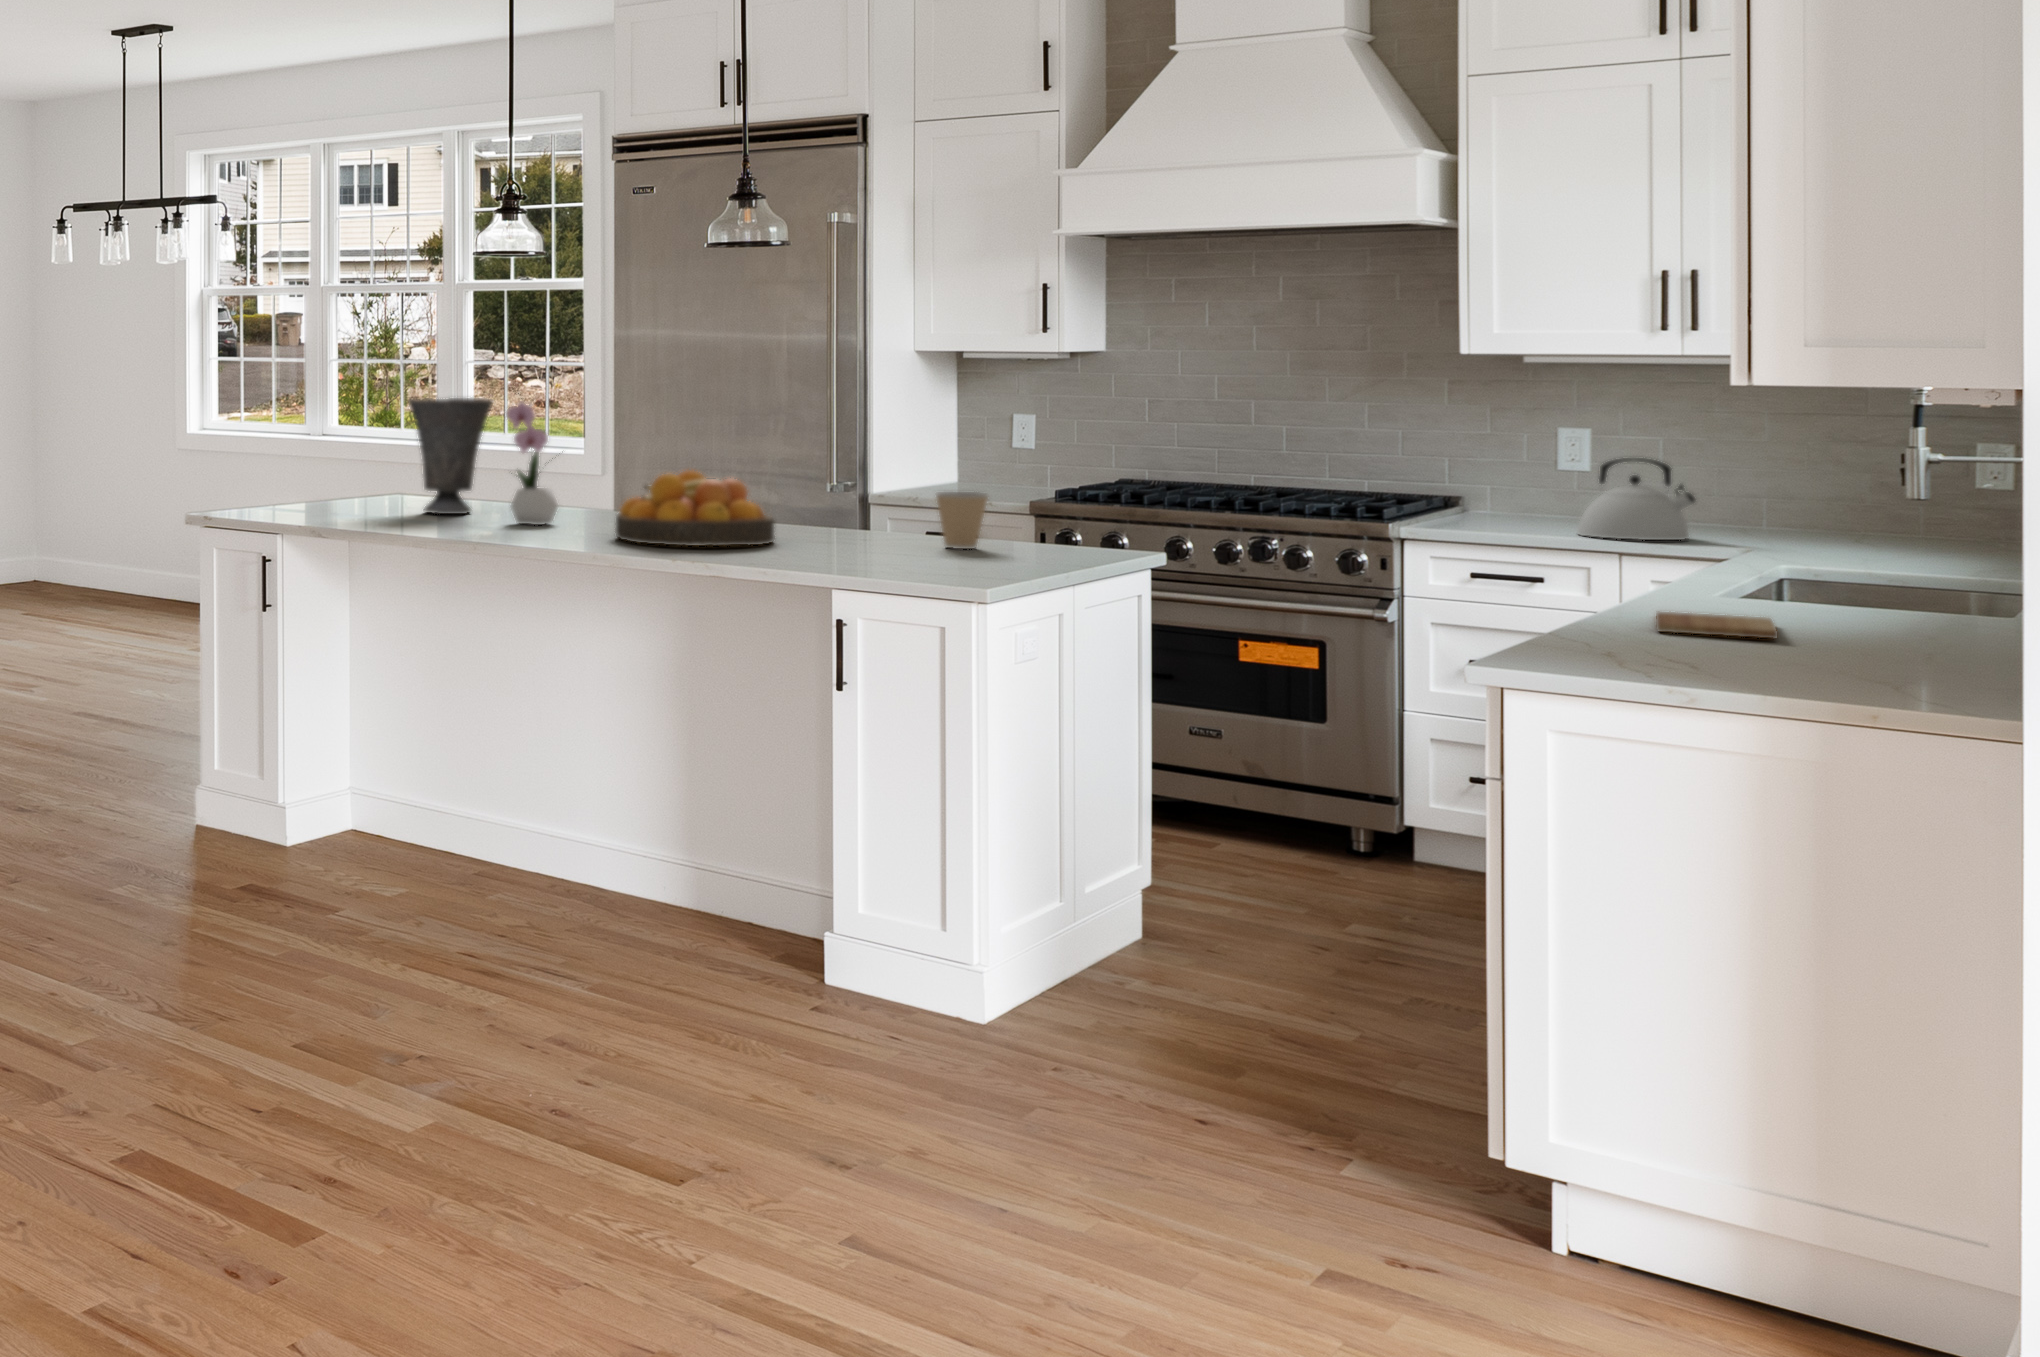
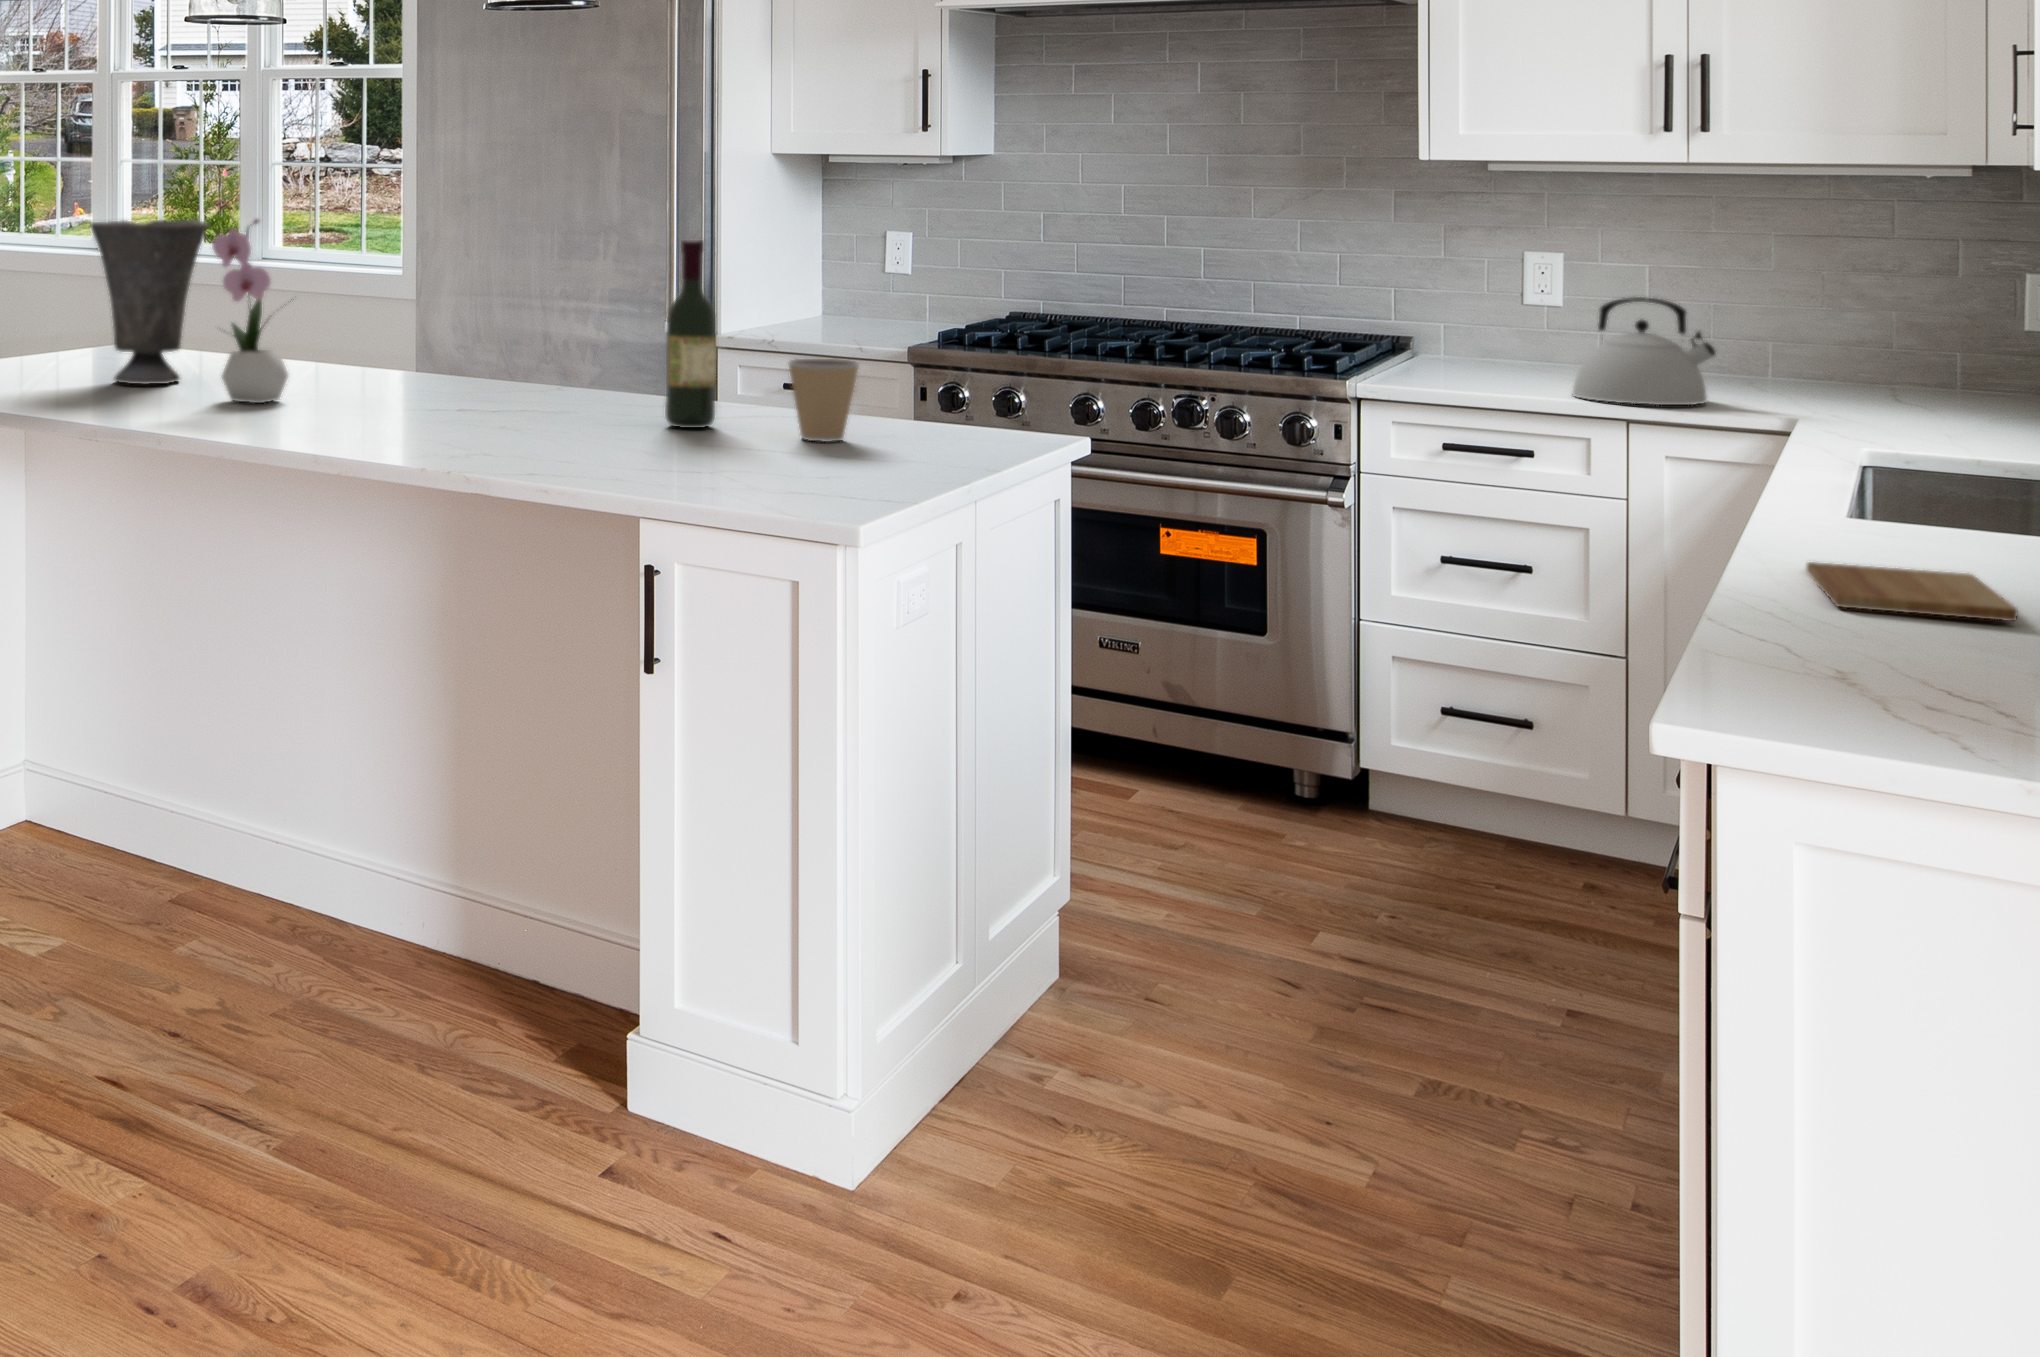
wine bottle: none [843,408,881,541] -> present [665,240,717,428]
fruit bowl: present [615,470,774,546] -> none [354,328,572,442]

